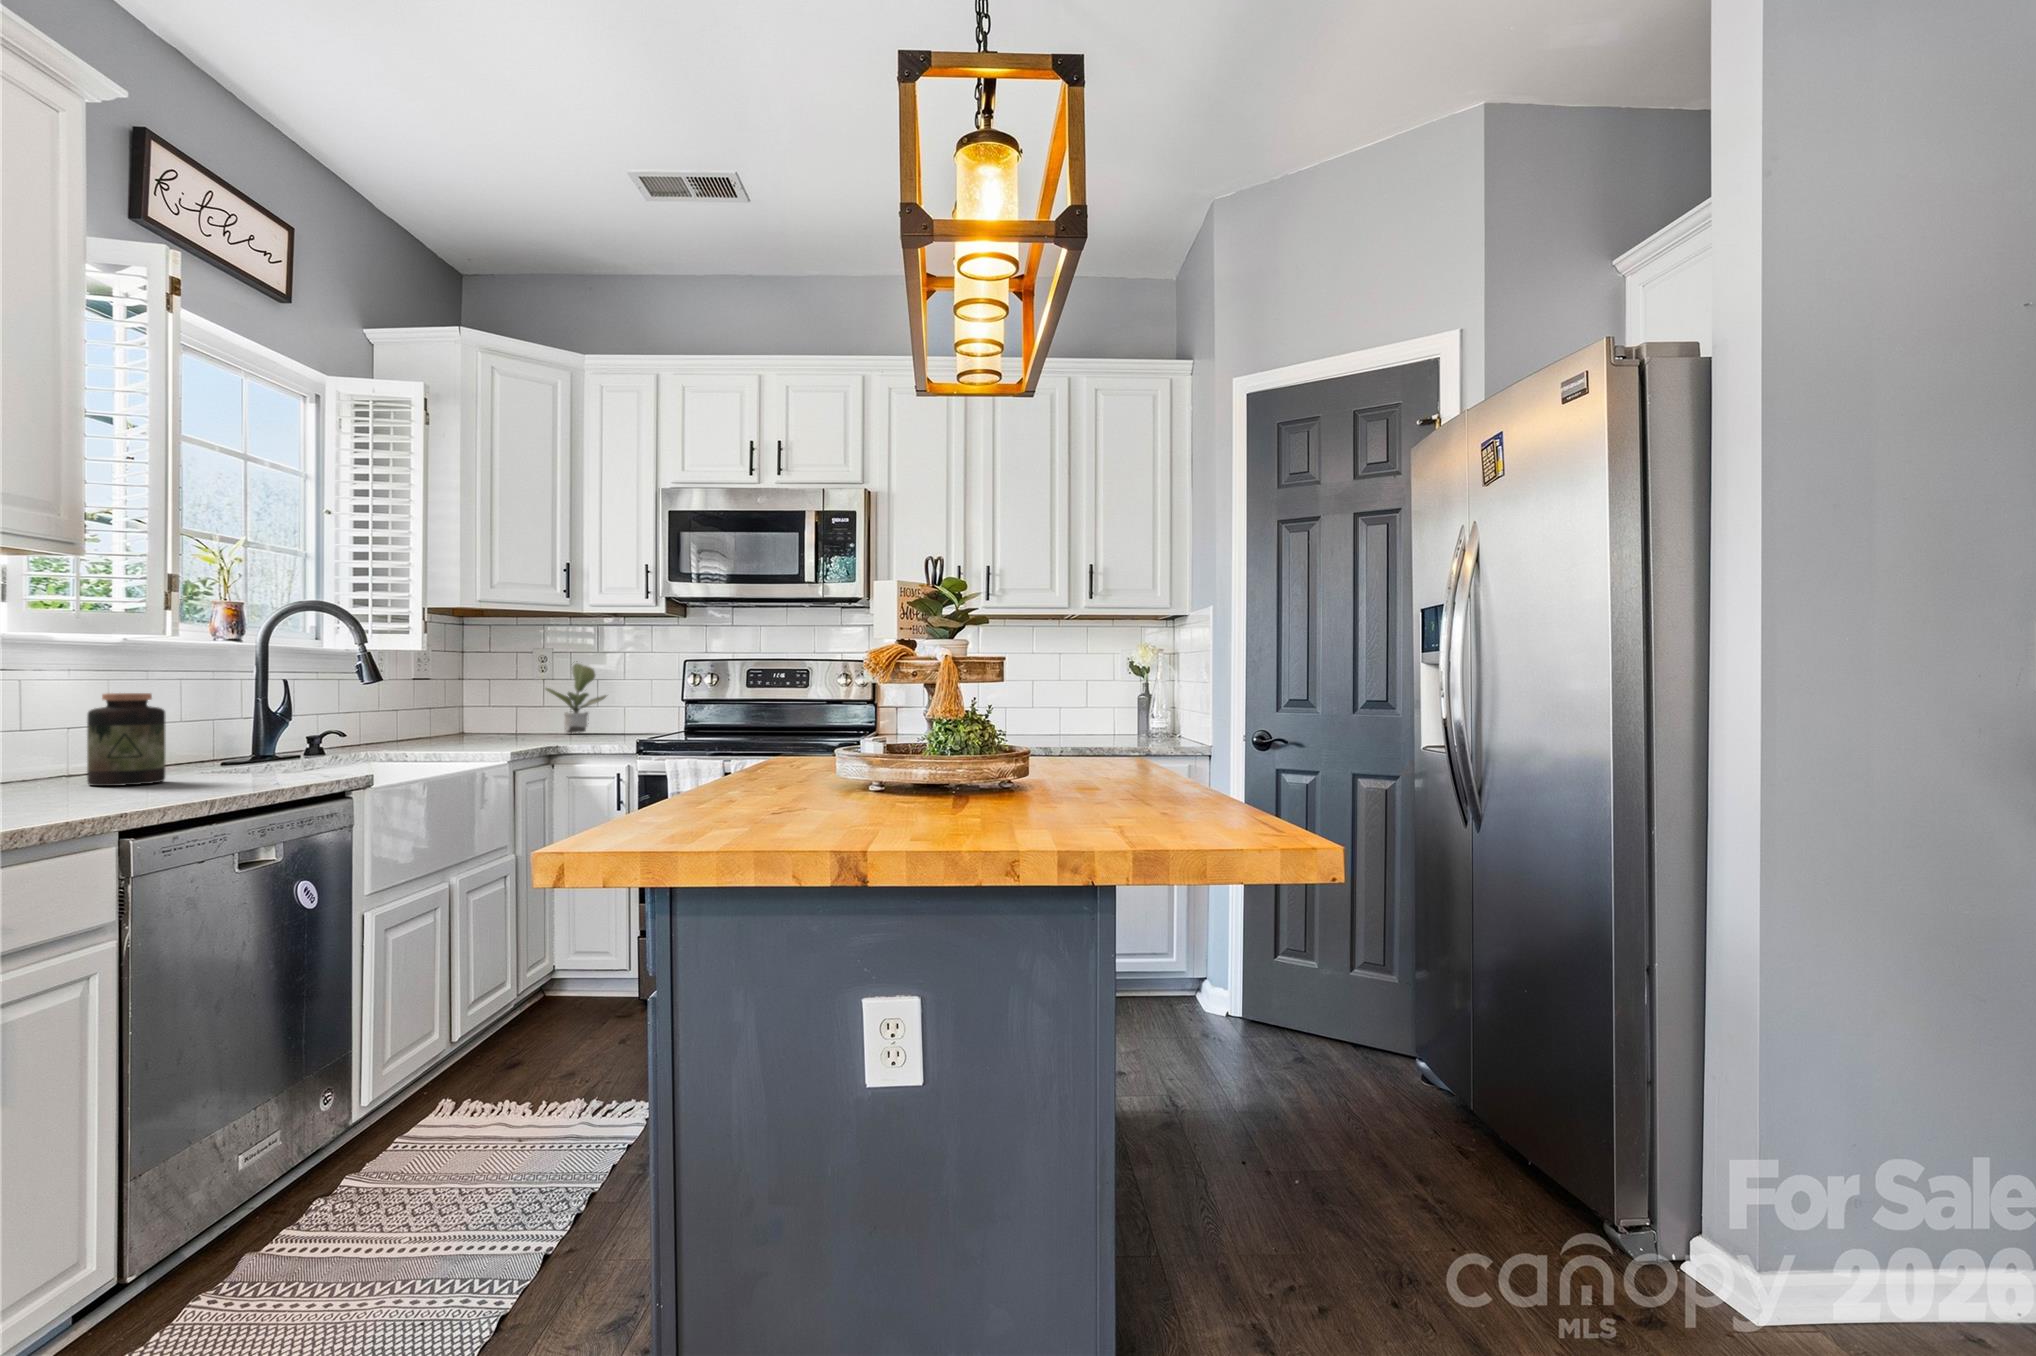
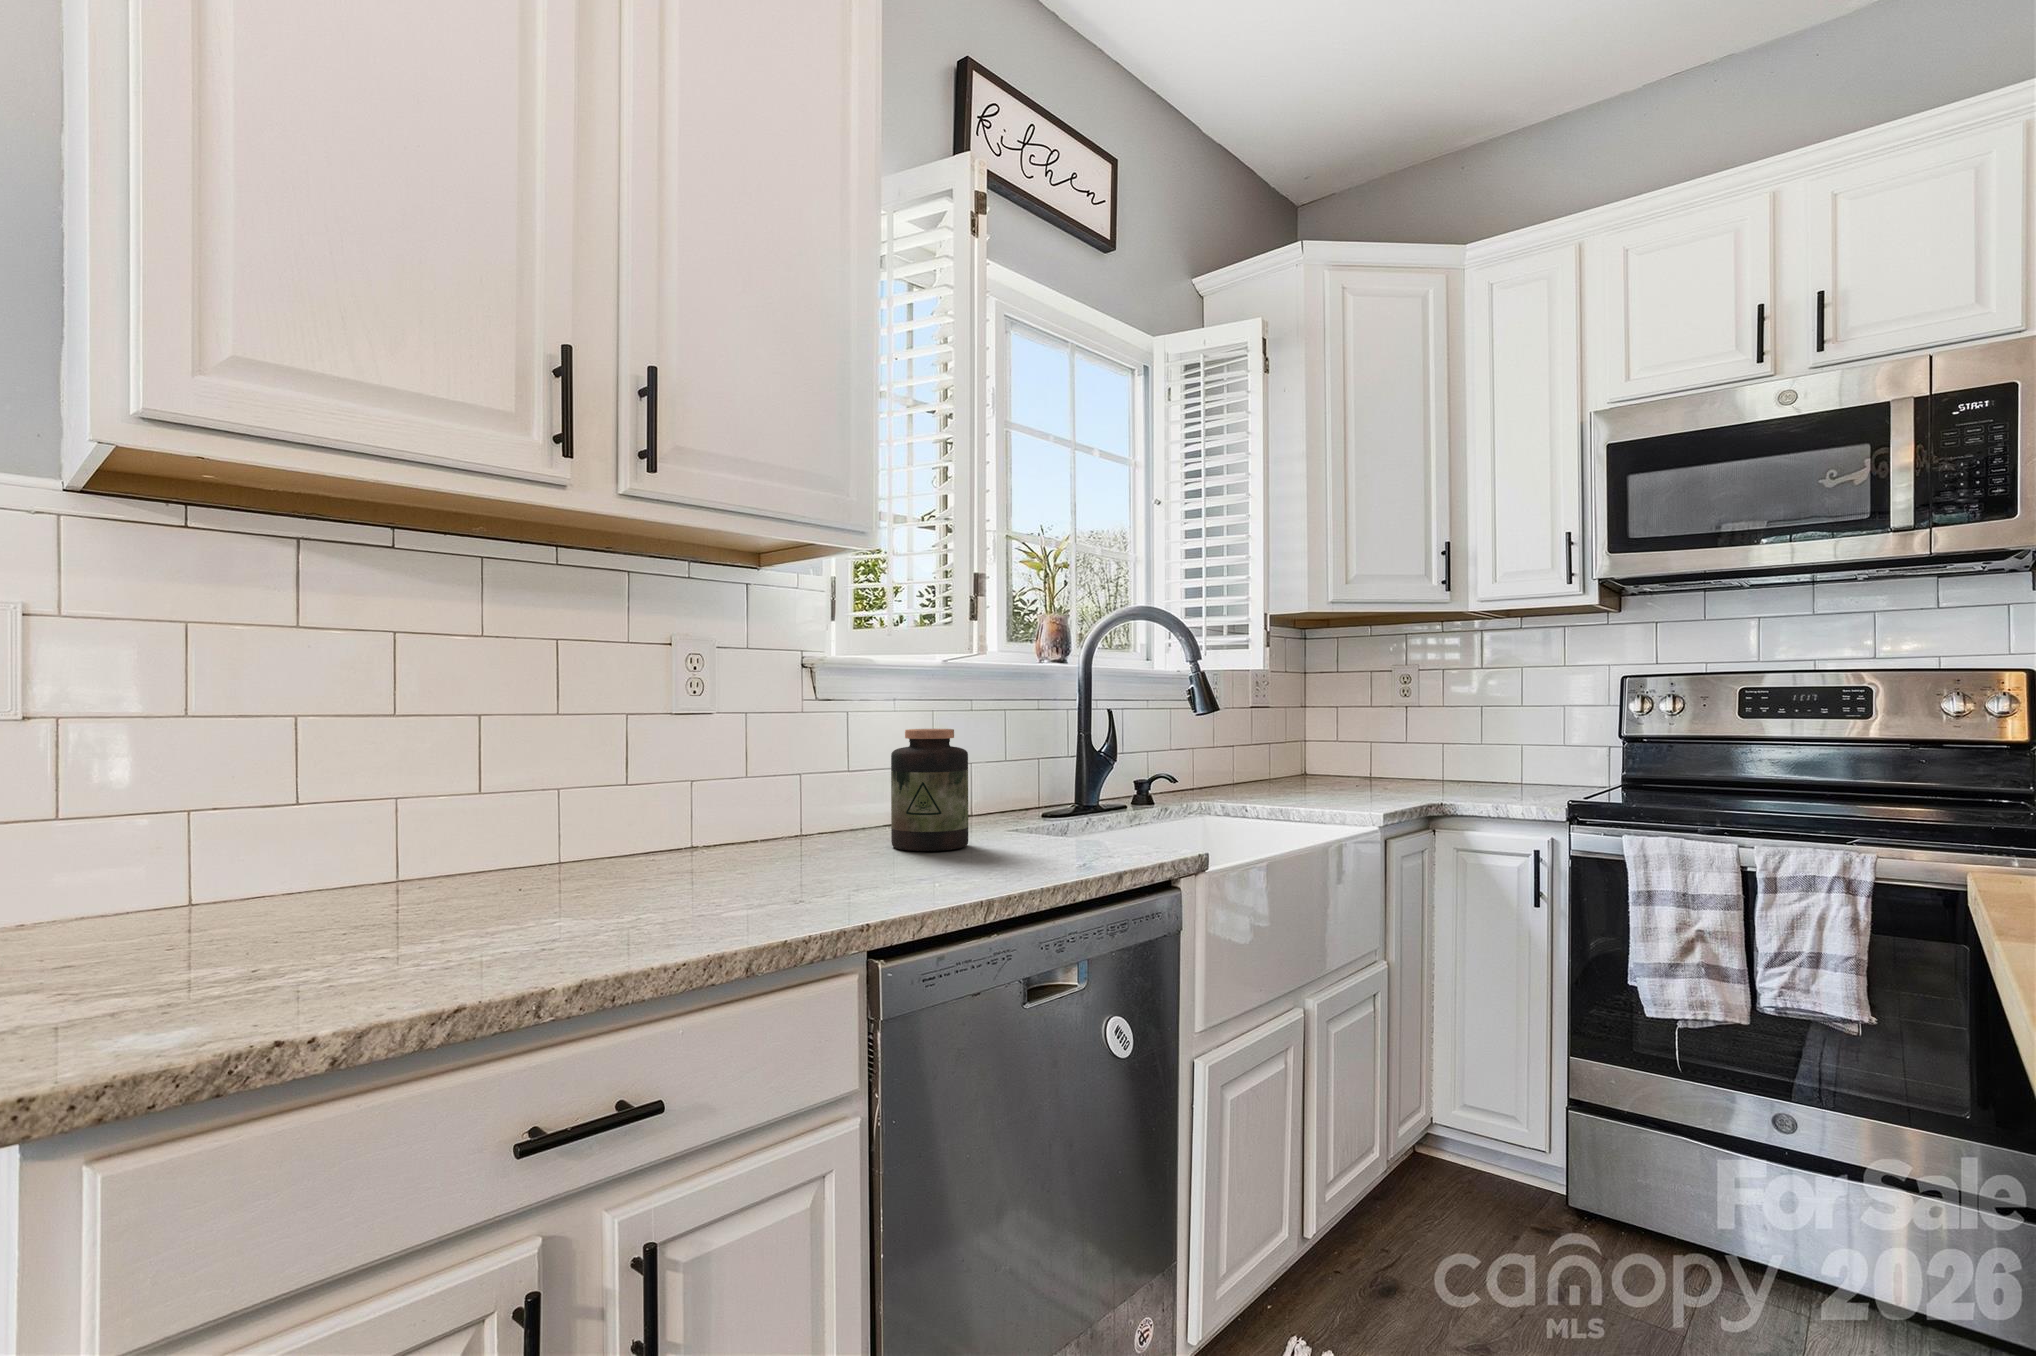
potted plant: present [545,661,606,733] -> none [1409,680,1500,779]

